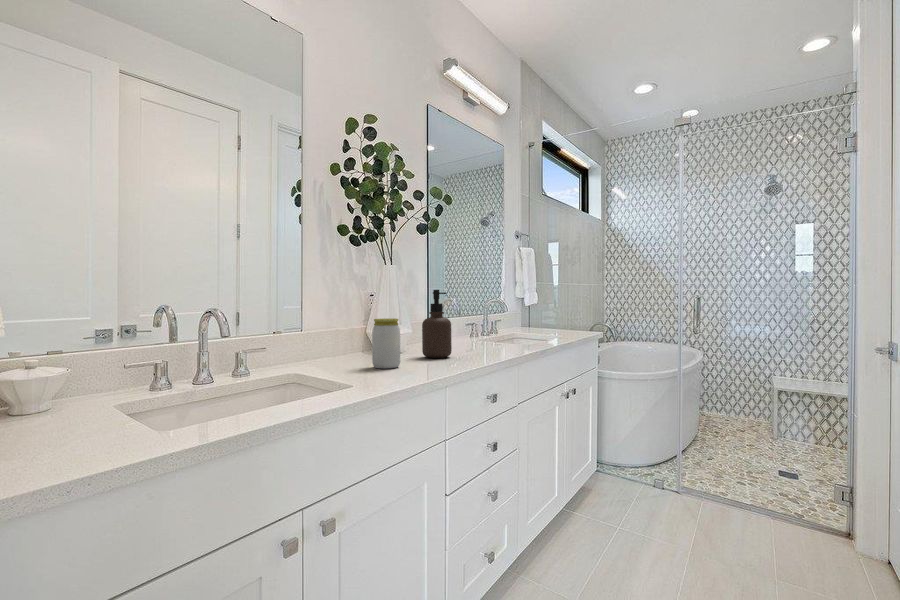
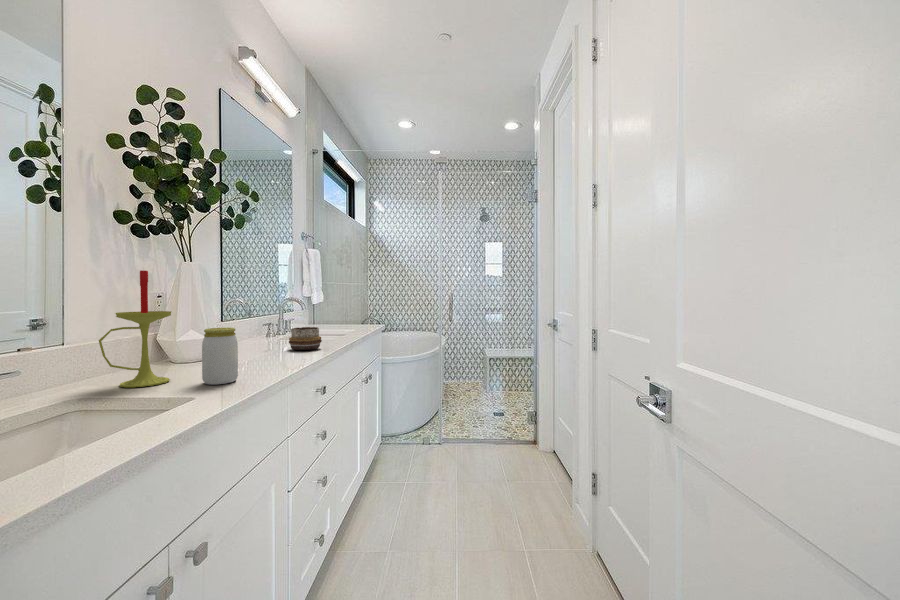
candle: none [311,268,359,365] -> present [99,270,171,388]
soap dispenser: present [422,290,452,358] -> none [243,293,277,364]
decorative bowl: none [476,327,509,350] -> present [289,327,322,350]

